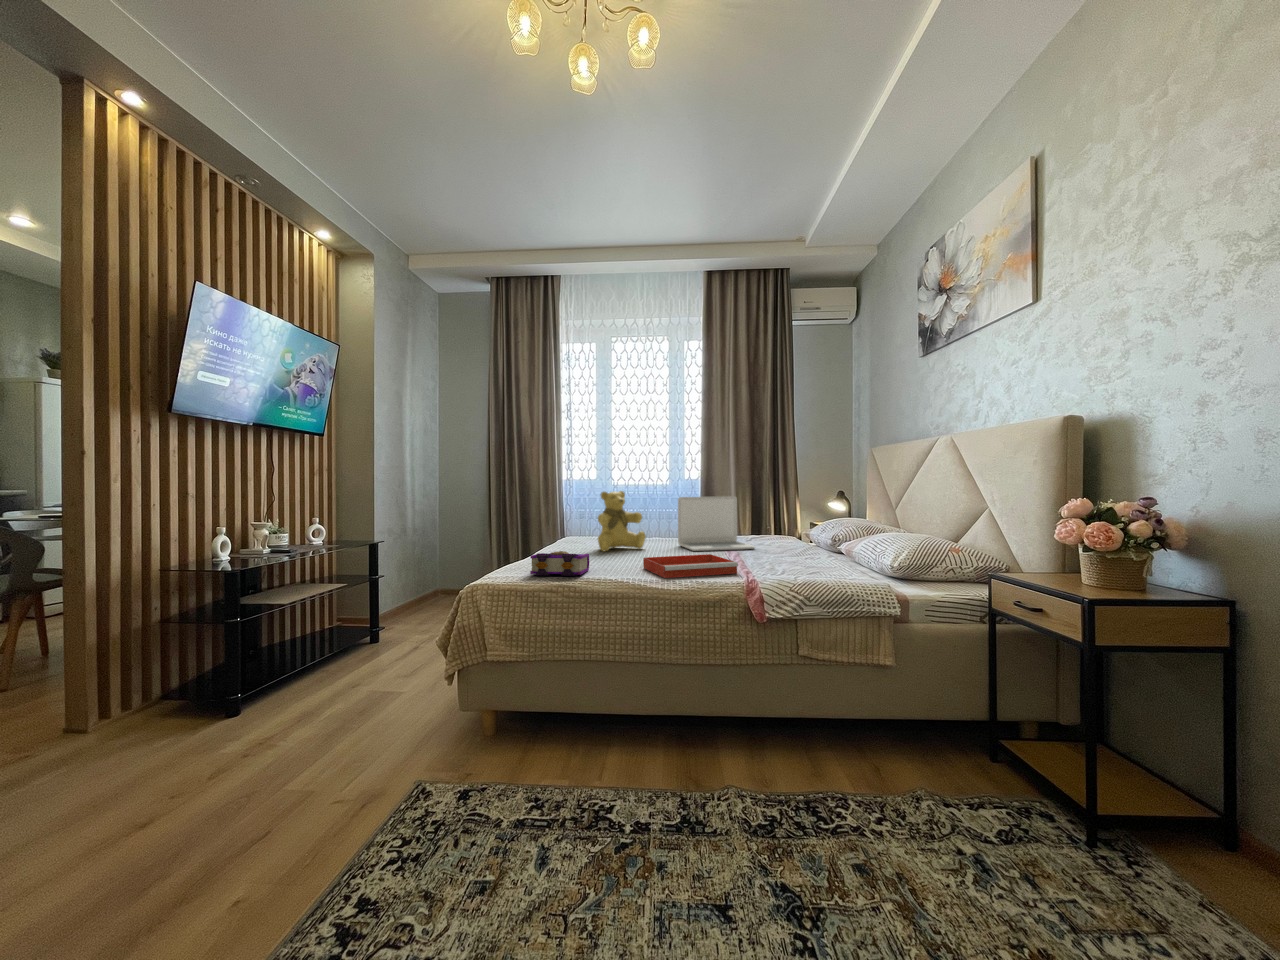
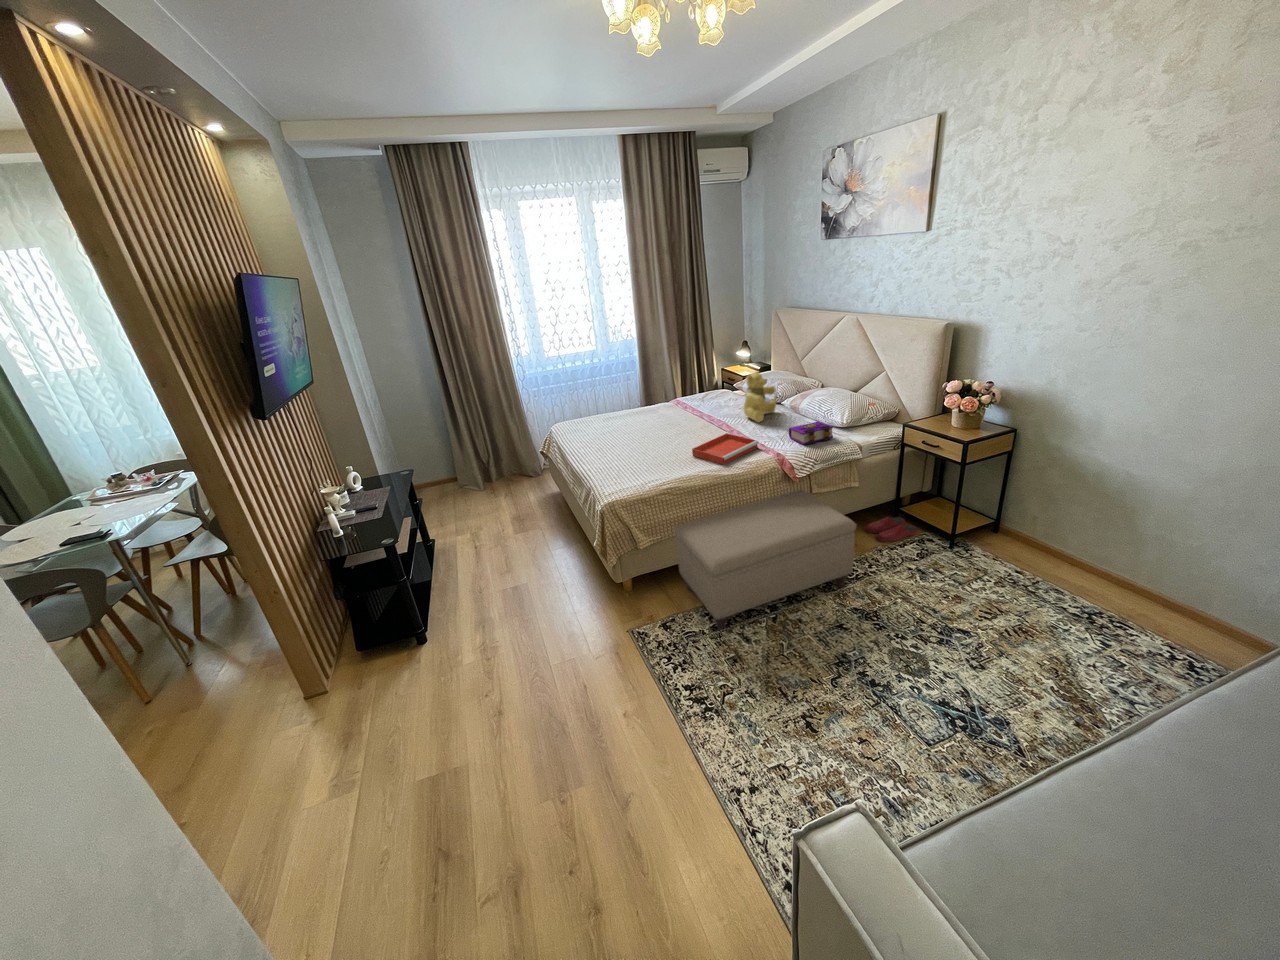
teddy bear: present [598,491,646,551] -> present [744,371,776,422]
laptop: present [678,496,755,551] -> none [665,370,727,423]
book: present [530,551,589,576] -> present [789,421,833,444]
ottoman: none [501,637,813,840] -> present [674,490,856,630]
slippers: none [913,748,1019,798] -> present [865,517,917,542]

